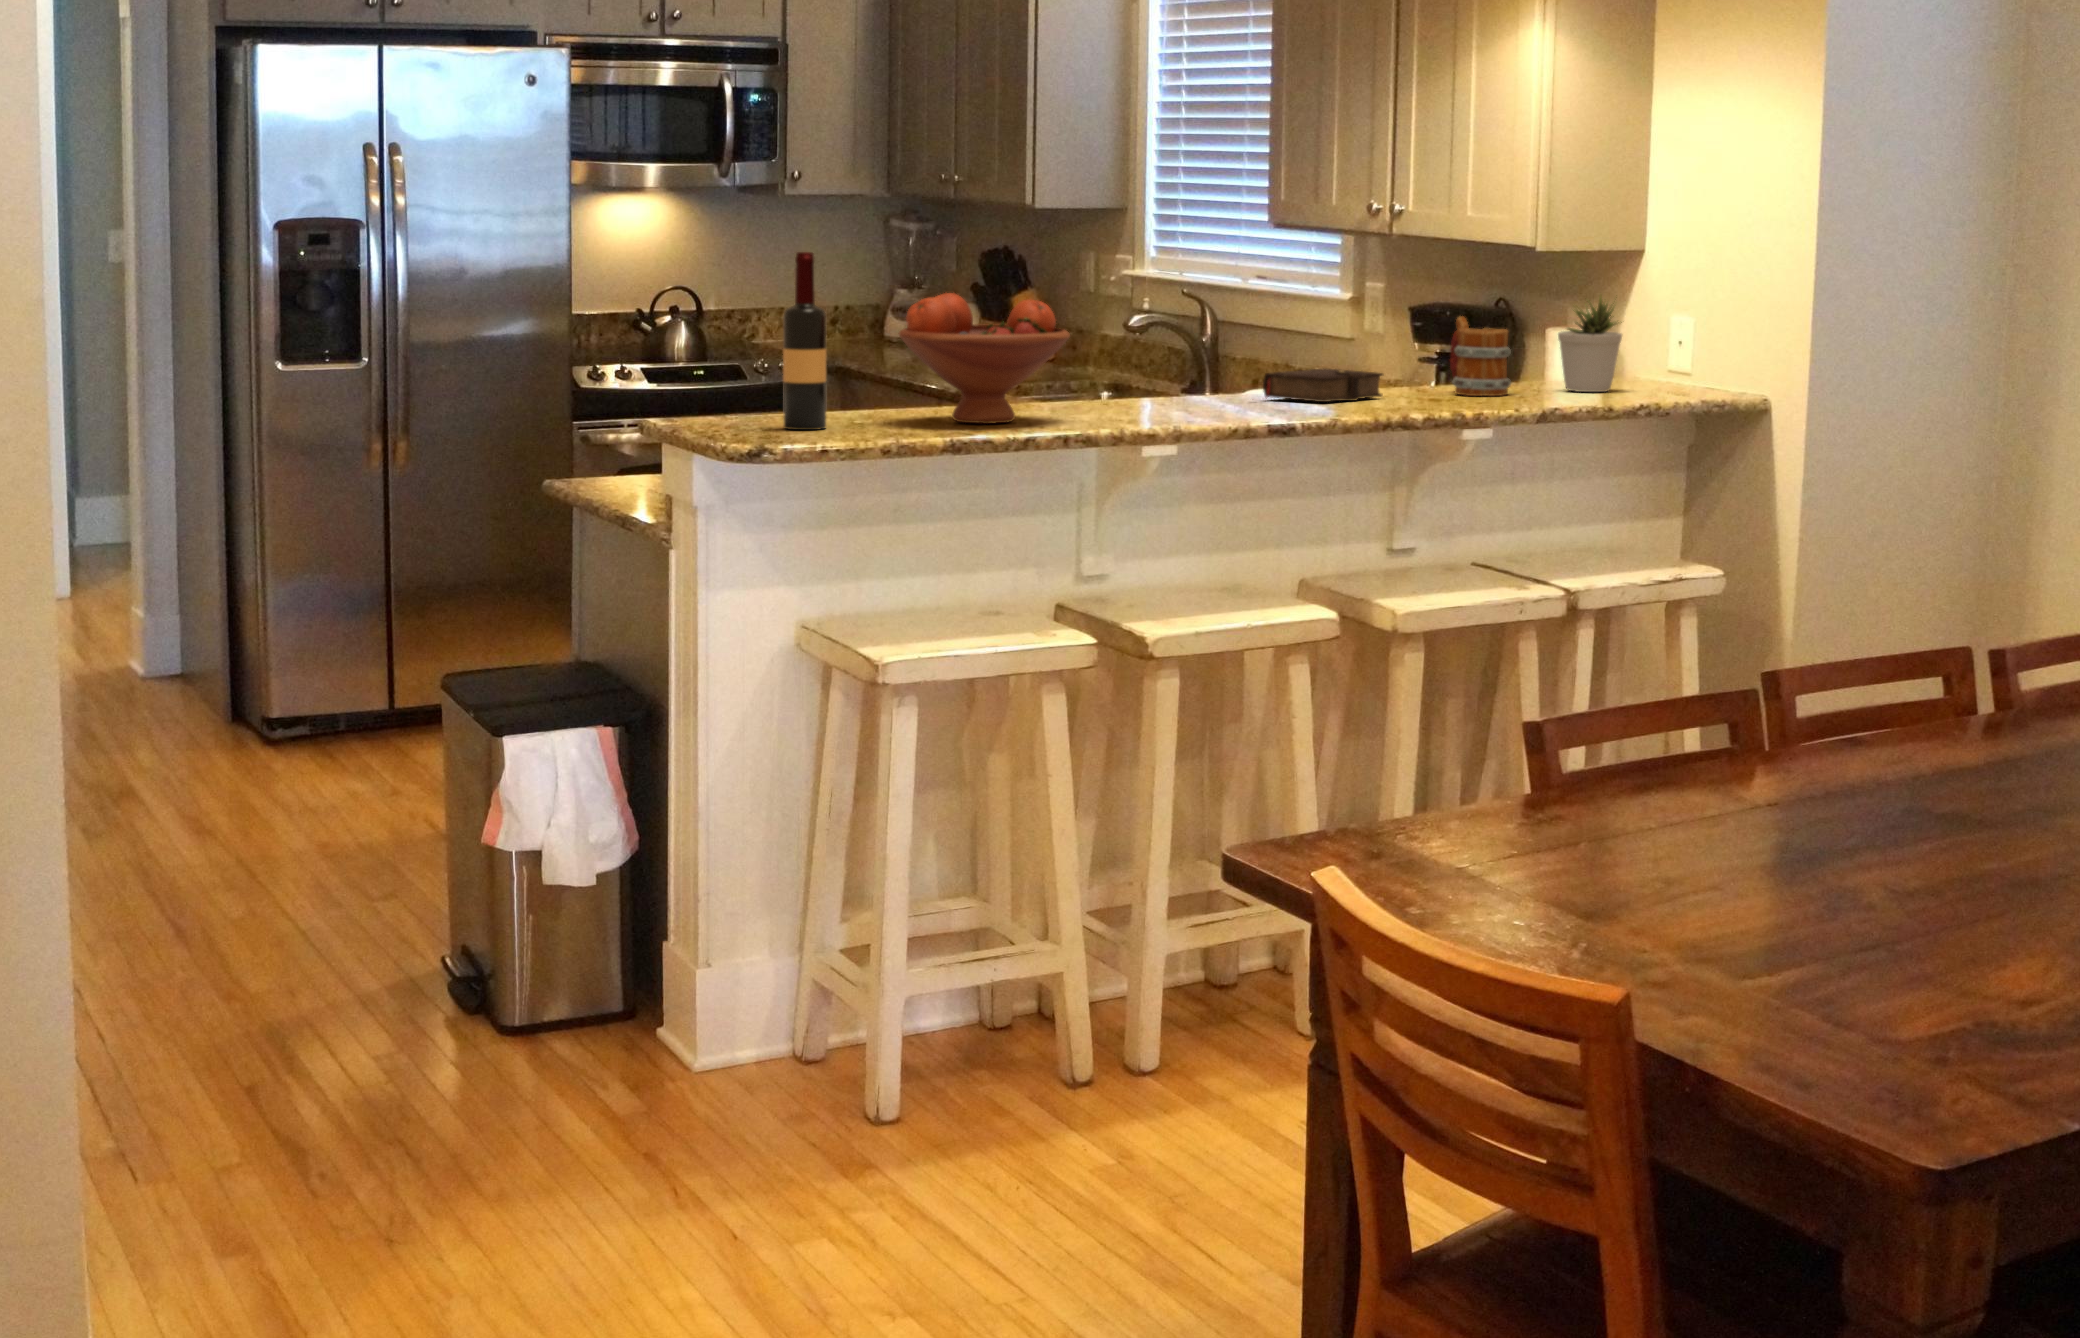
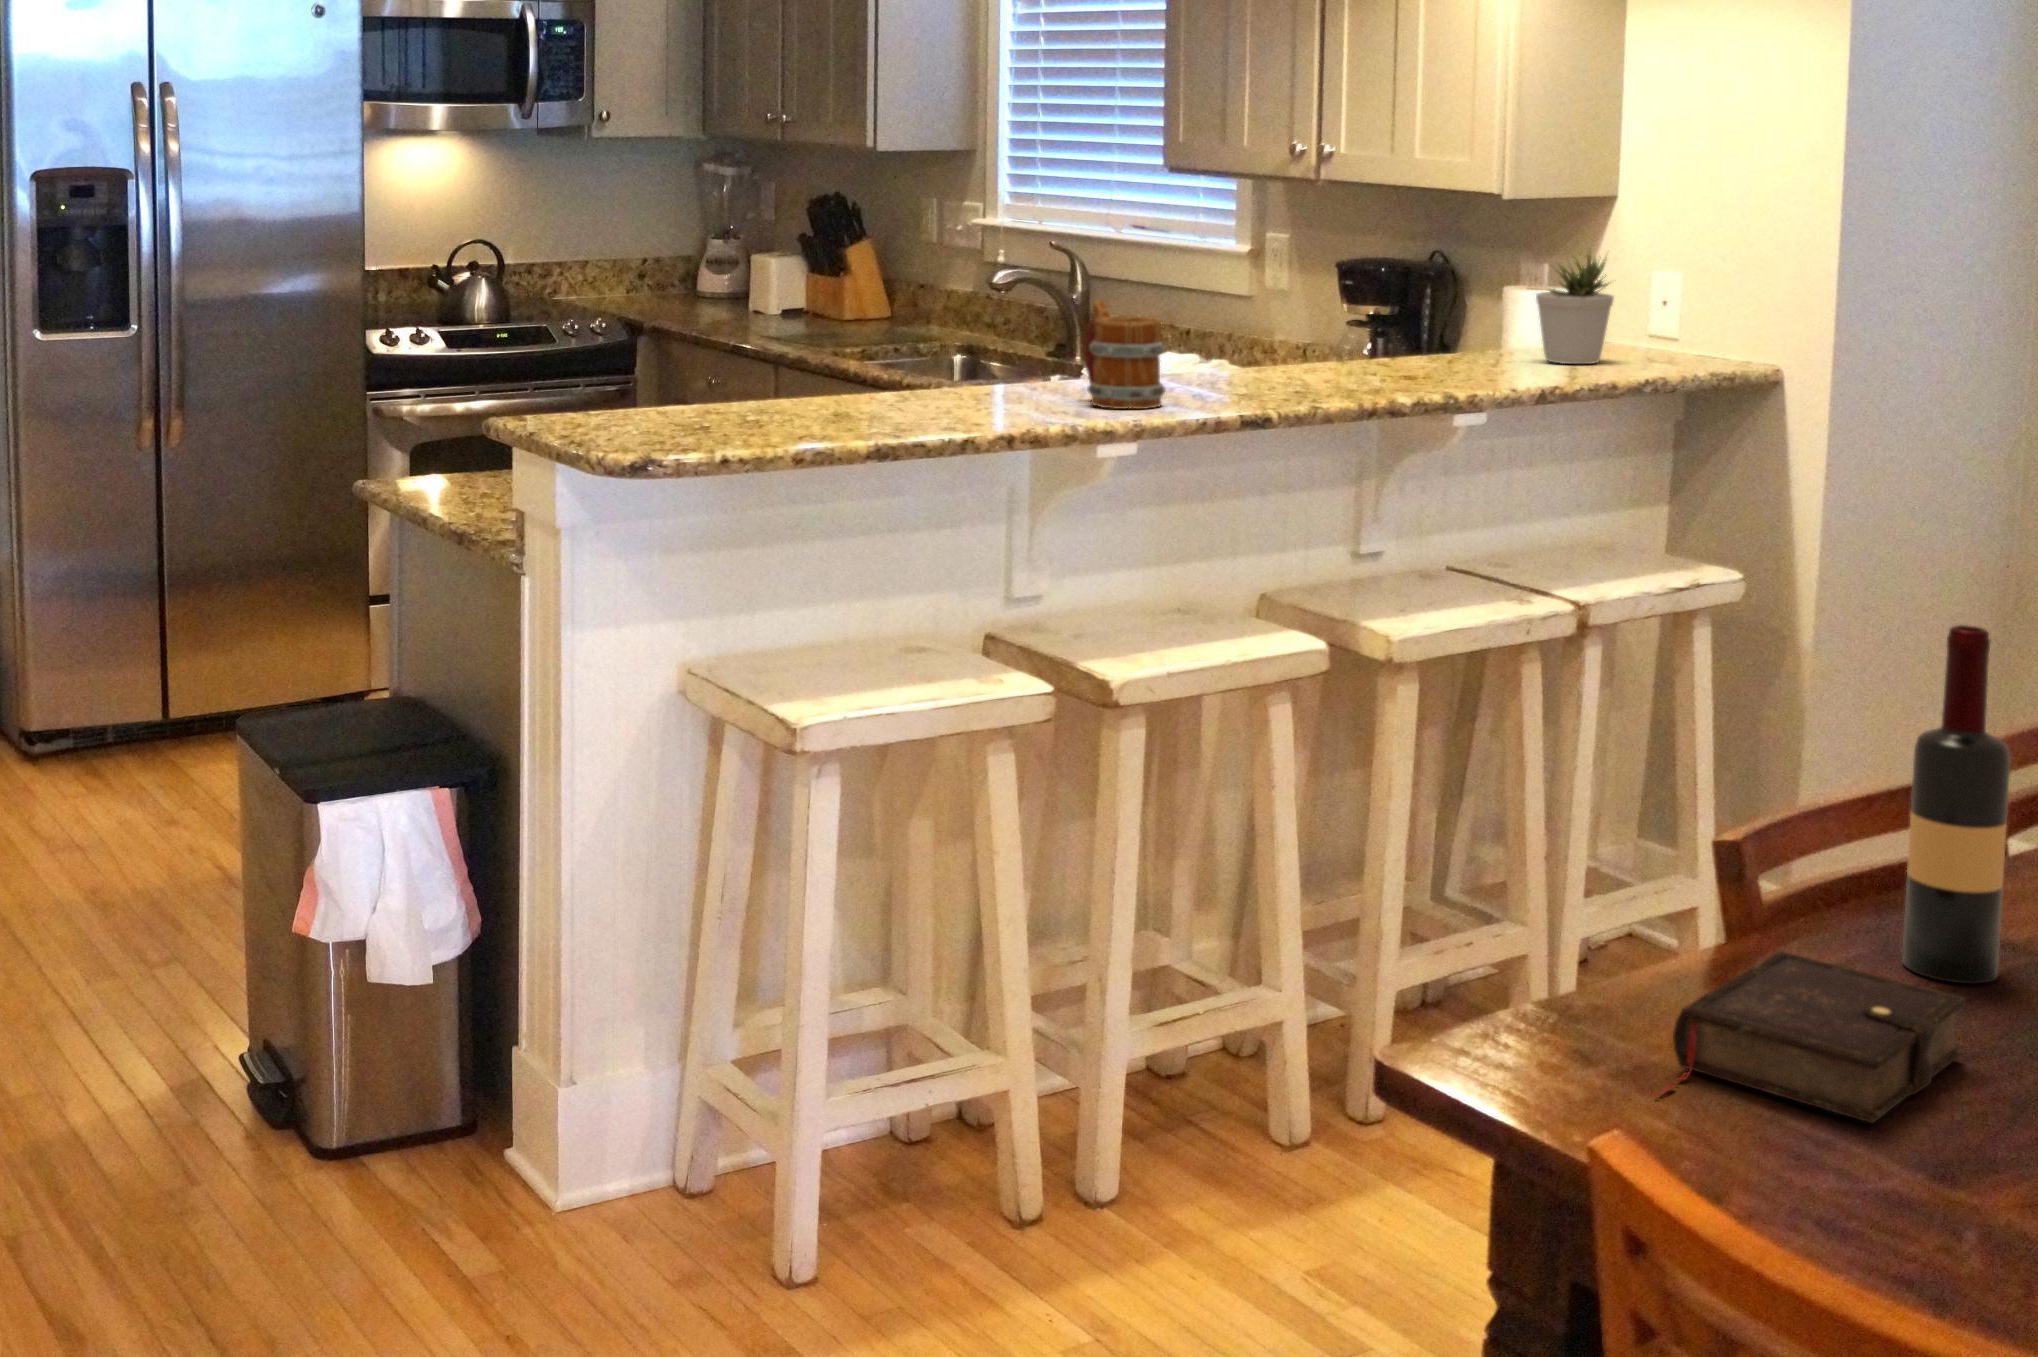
wine bottle: present [783,252,826,430] -> present [1902,625,2011,984]
fruit bowl: present [899,293,1070,424] -> none [792,259,1000,417]
mug: present [1450,316,1511,396] -> present [1084,300,1166,409]
book: present [1263,368,1383,402] -> present [1658,951,1966,1123]

